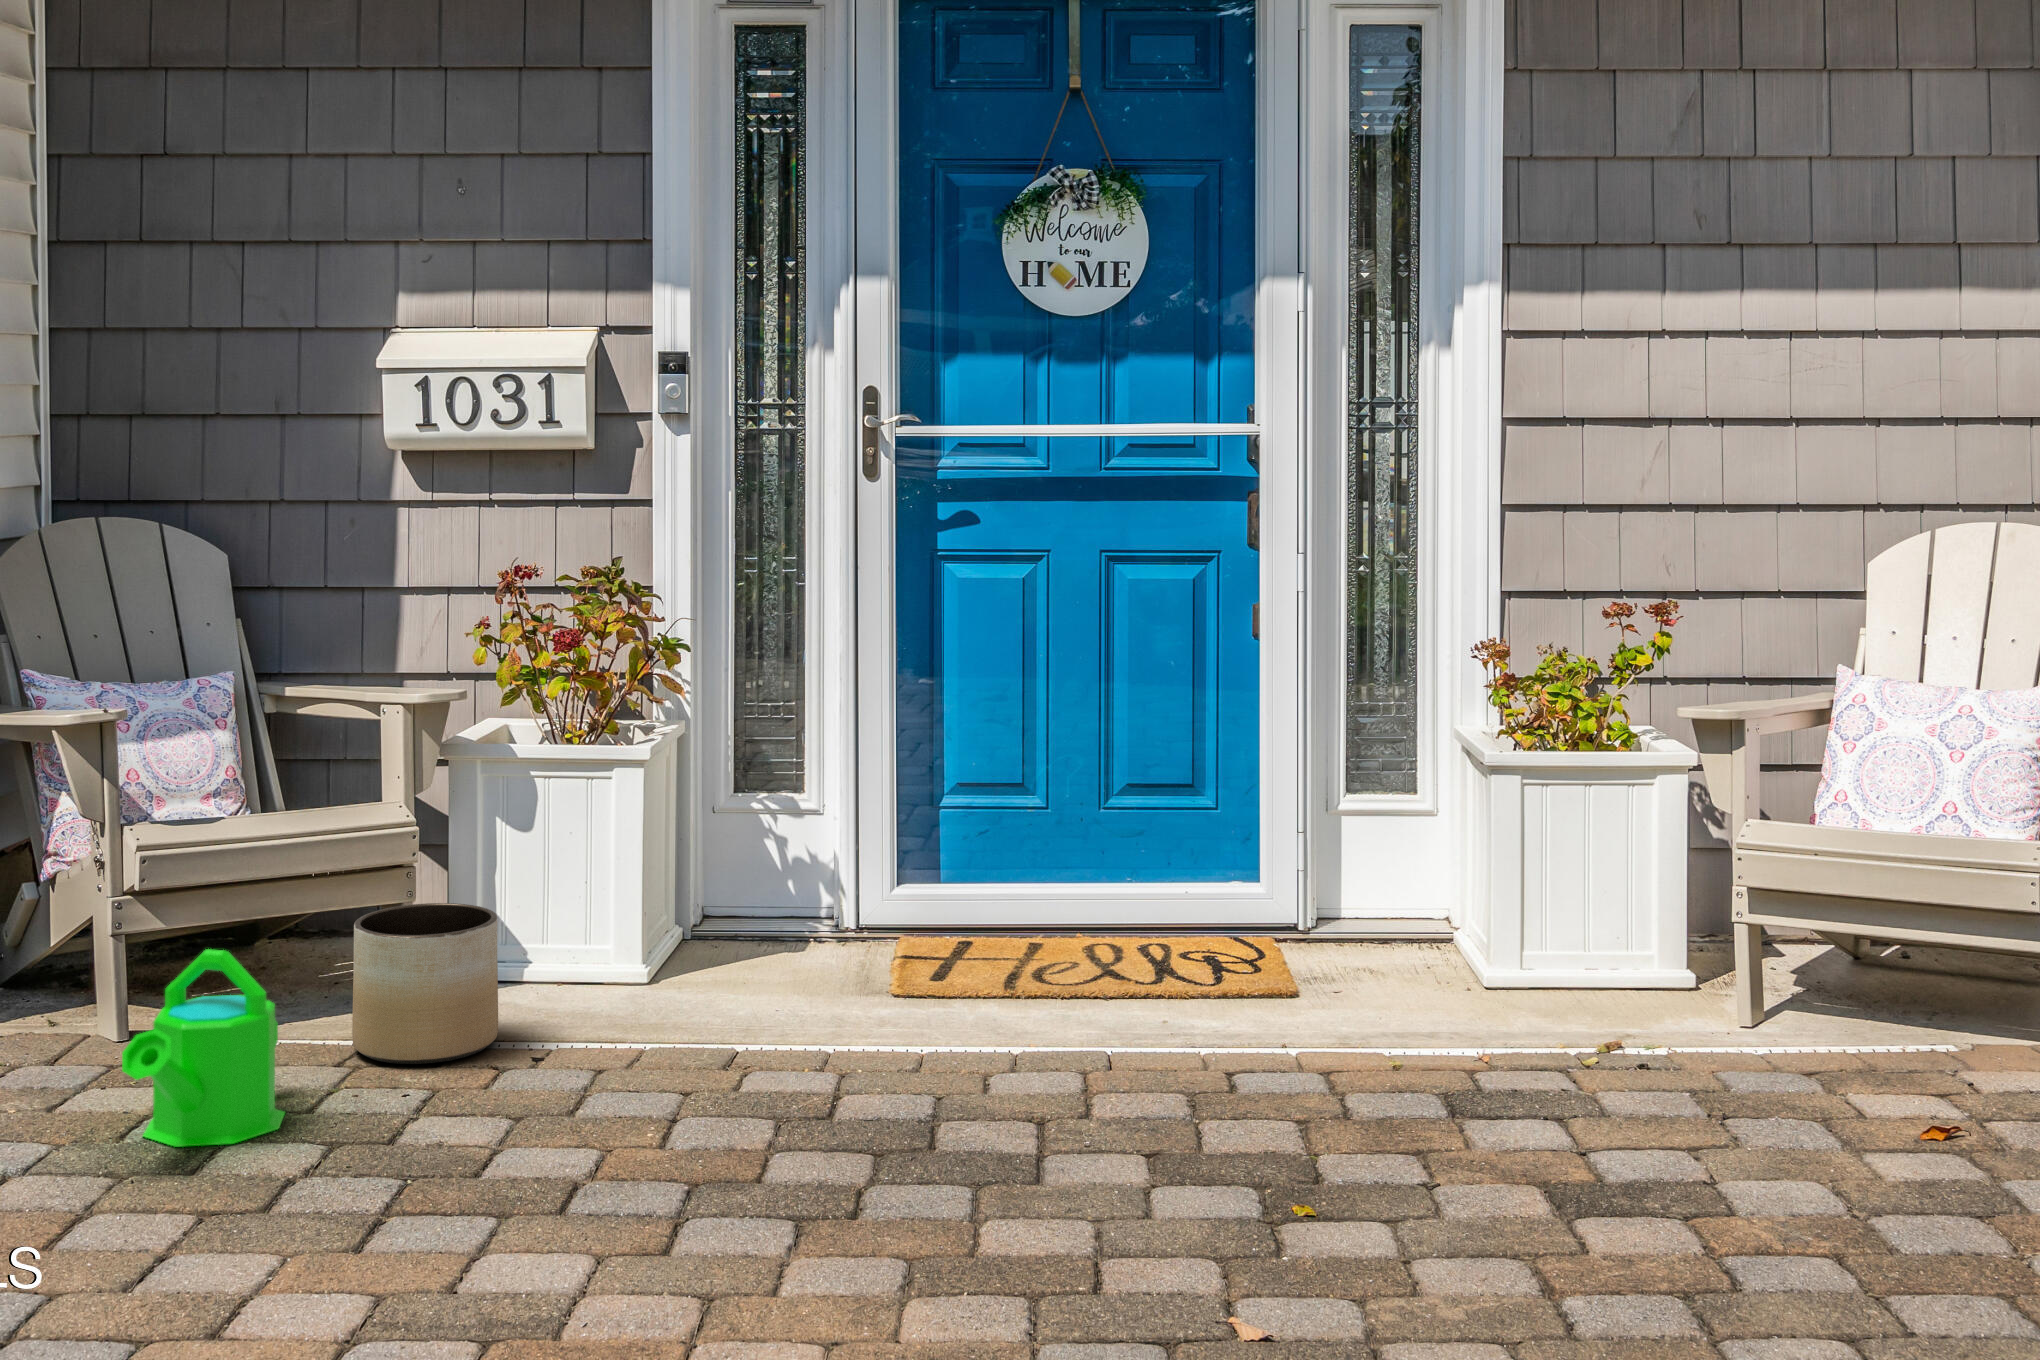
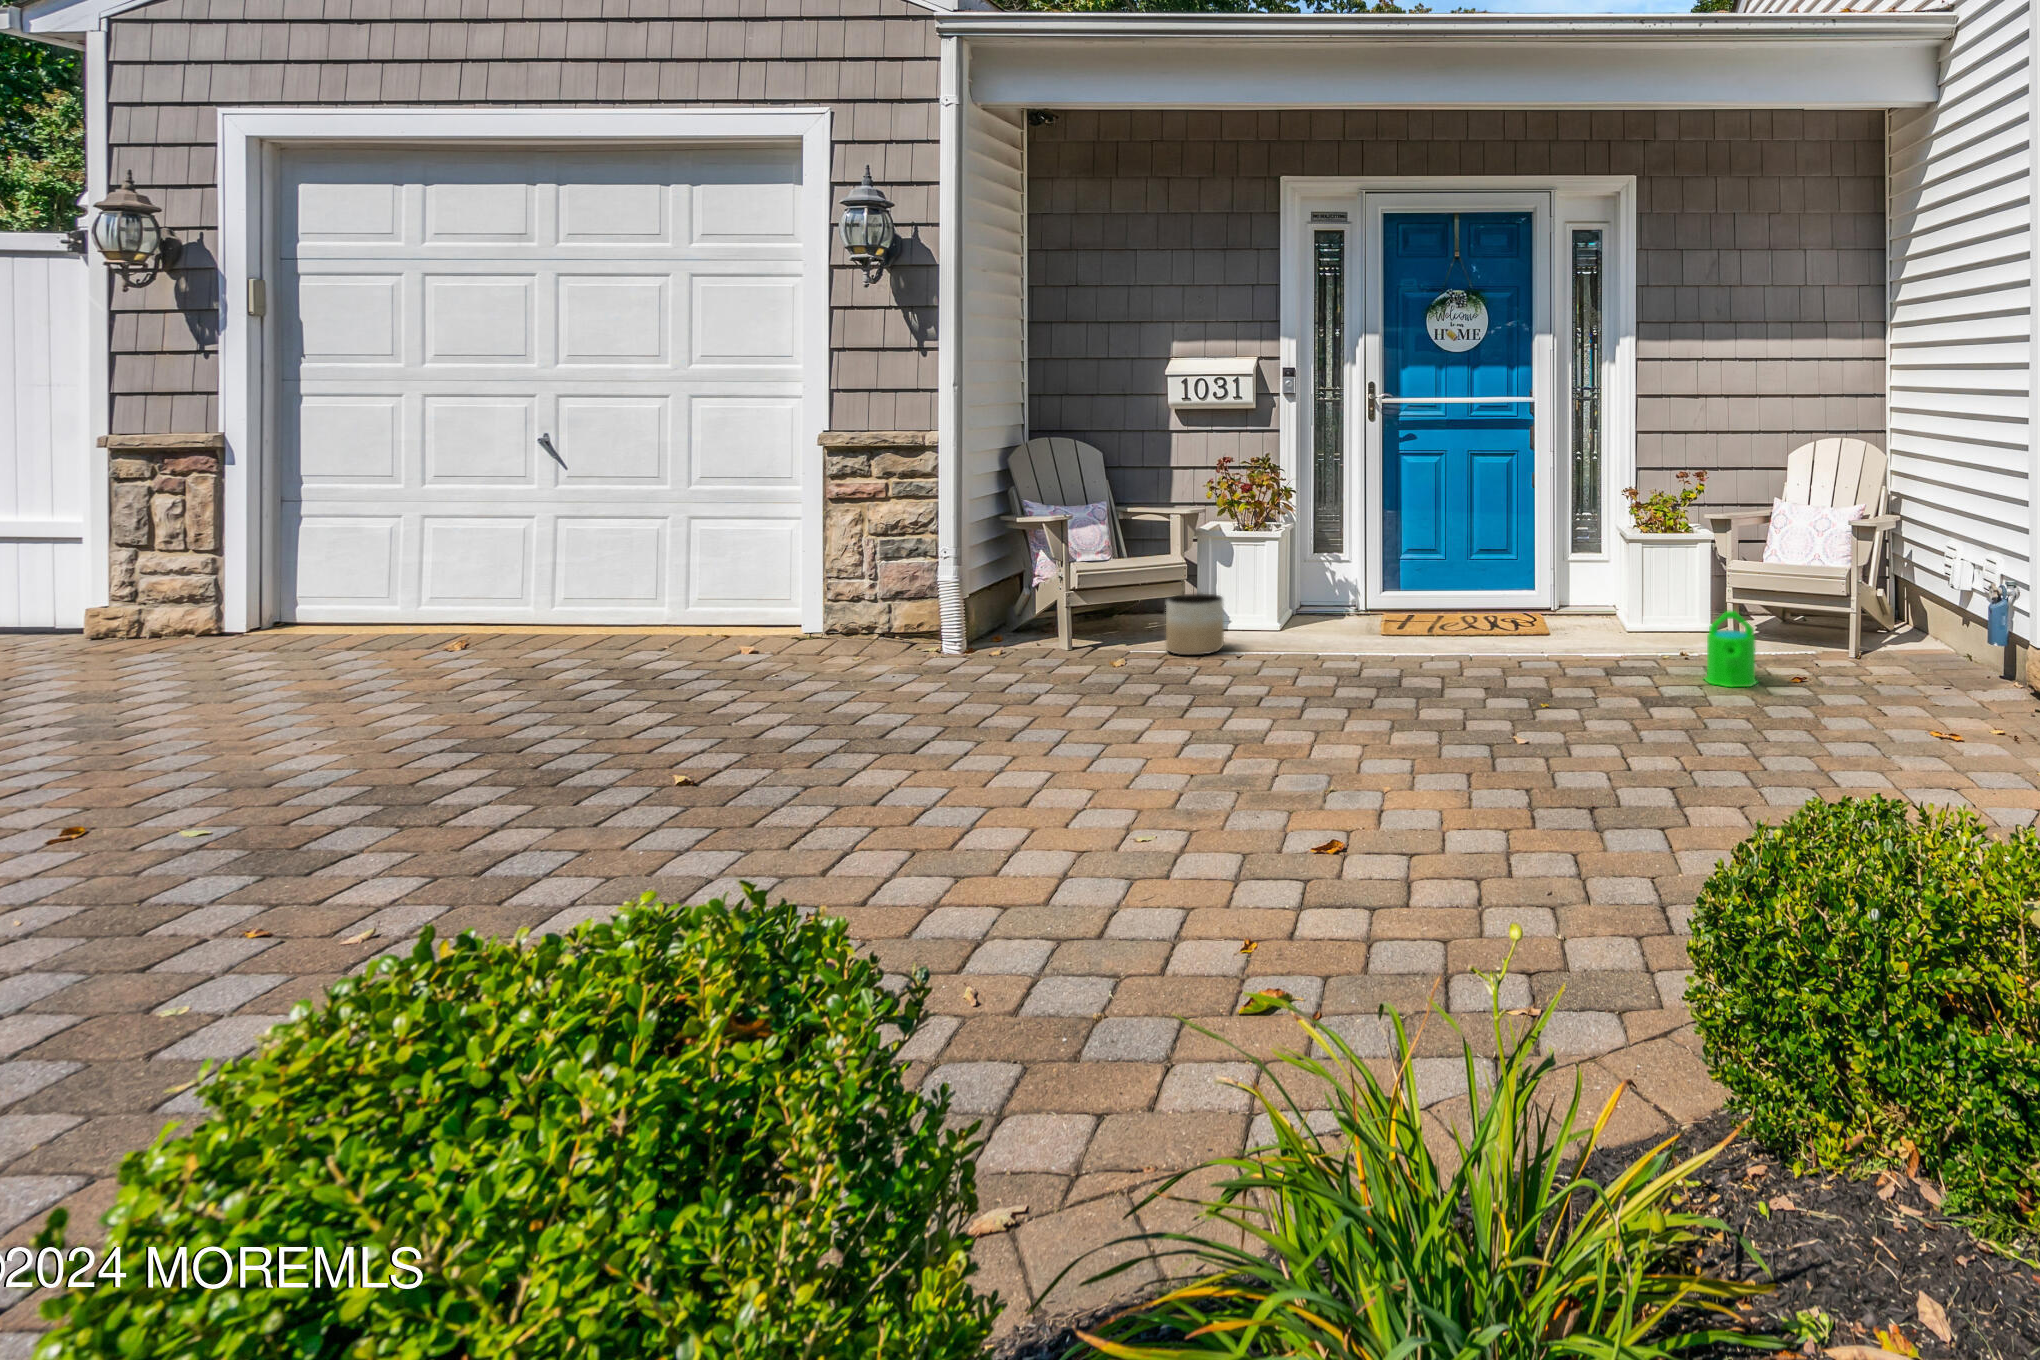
watering can: present [122,949,285,1147] -> present [1705,611,1757,687]

